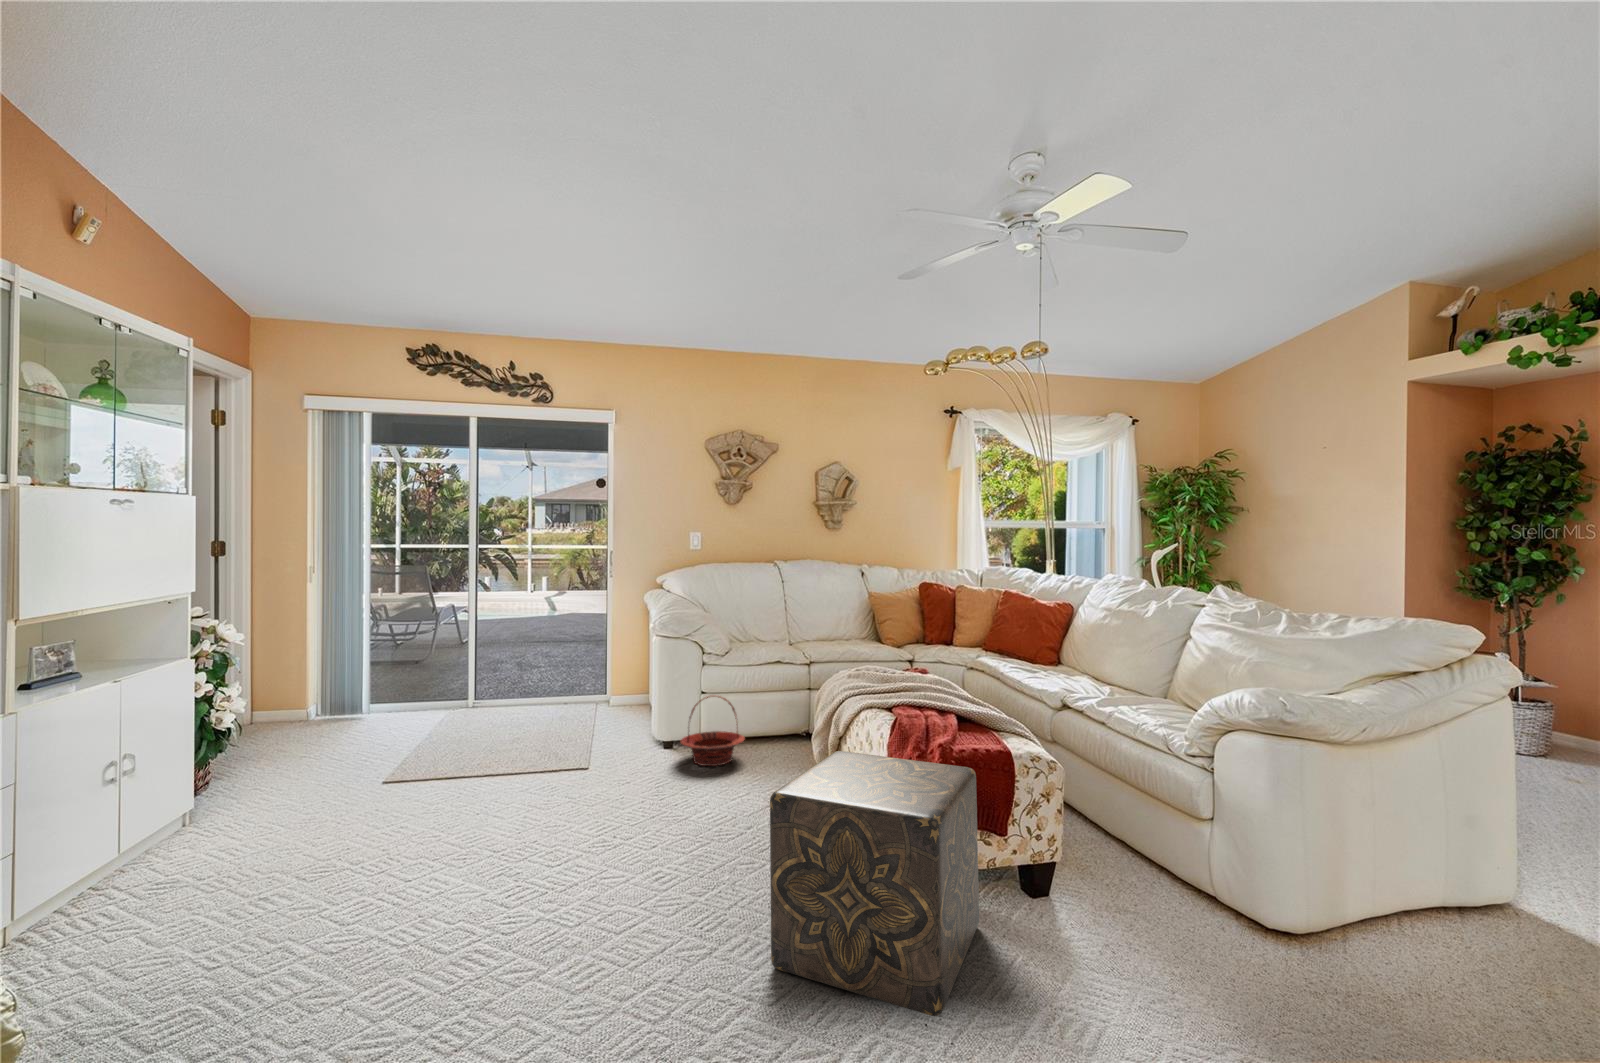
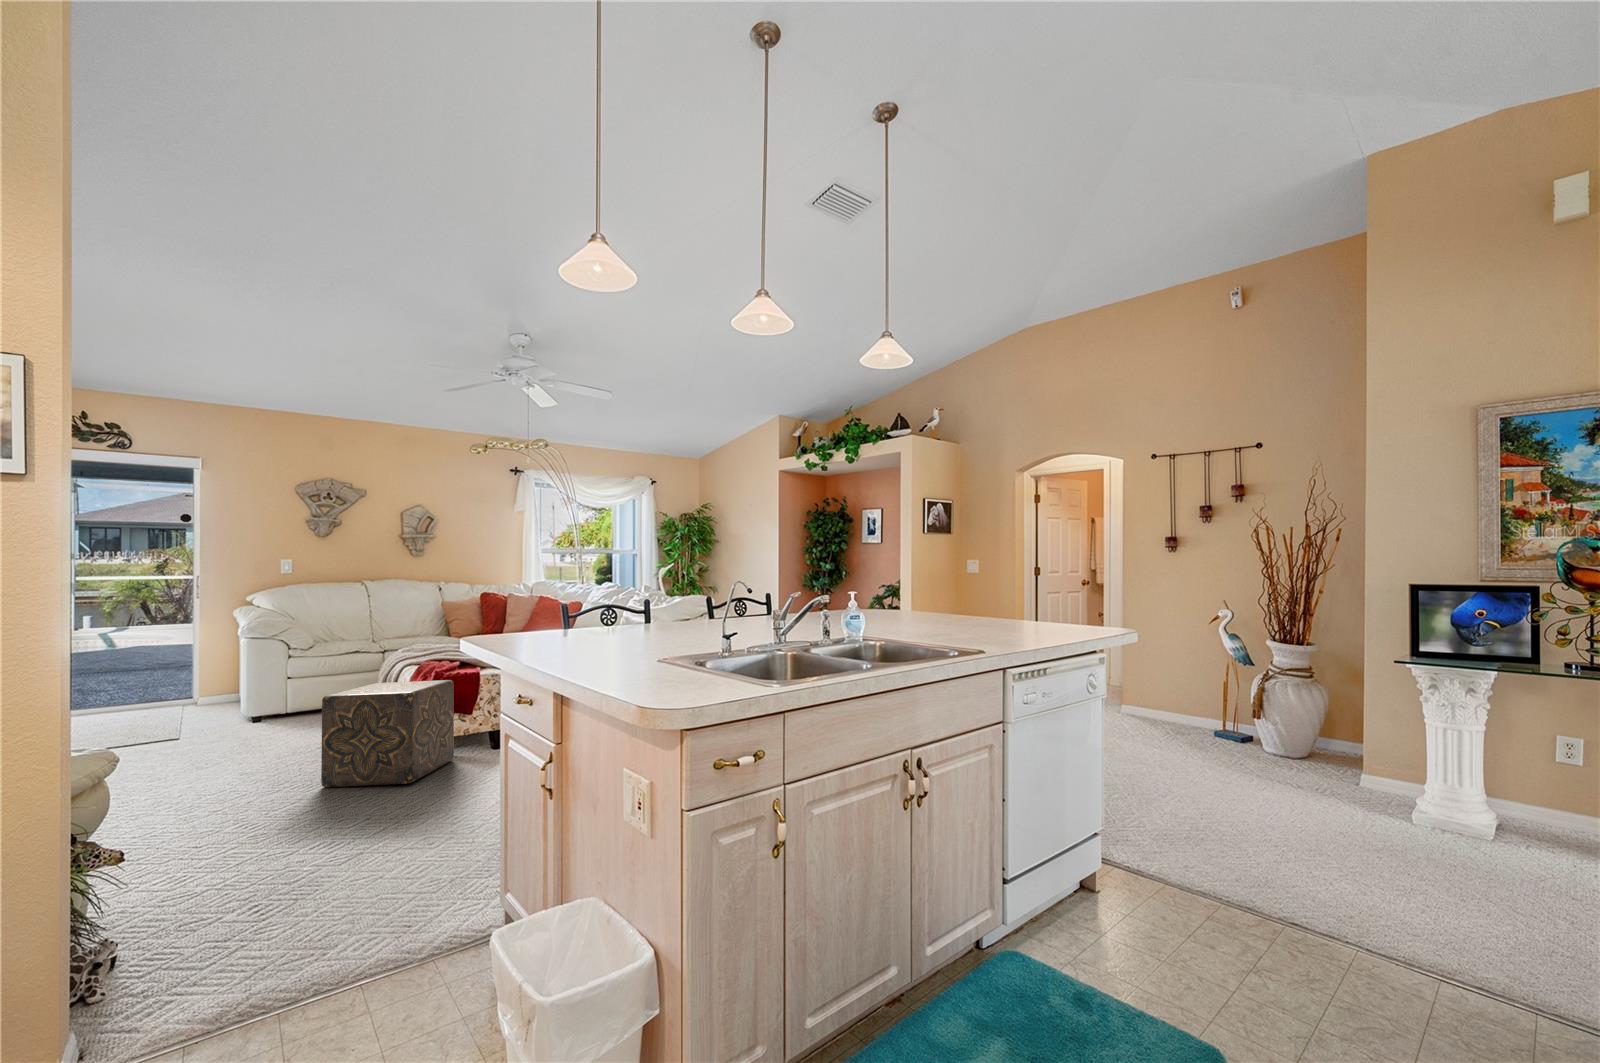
basket: present [681,696,744,766] -> none [265,679,323,729]

